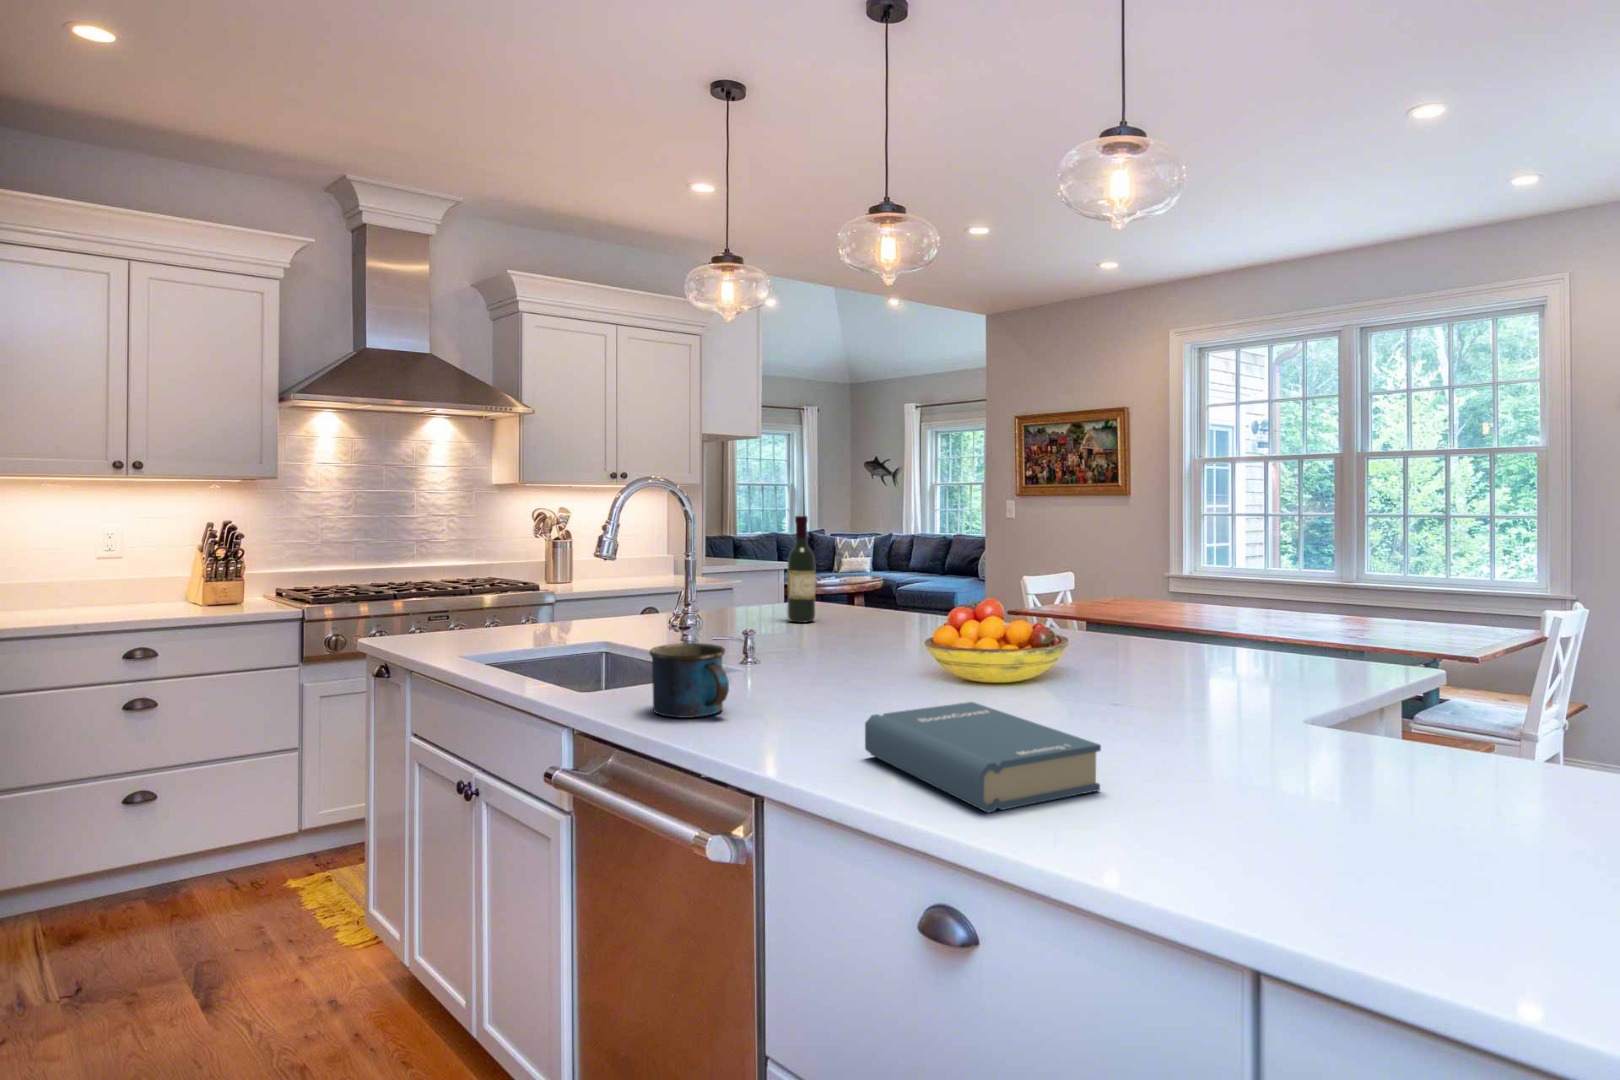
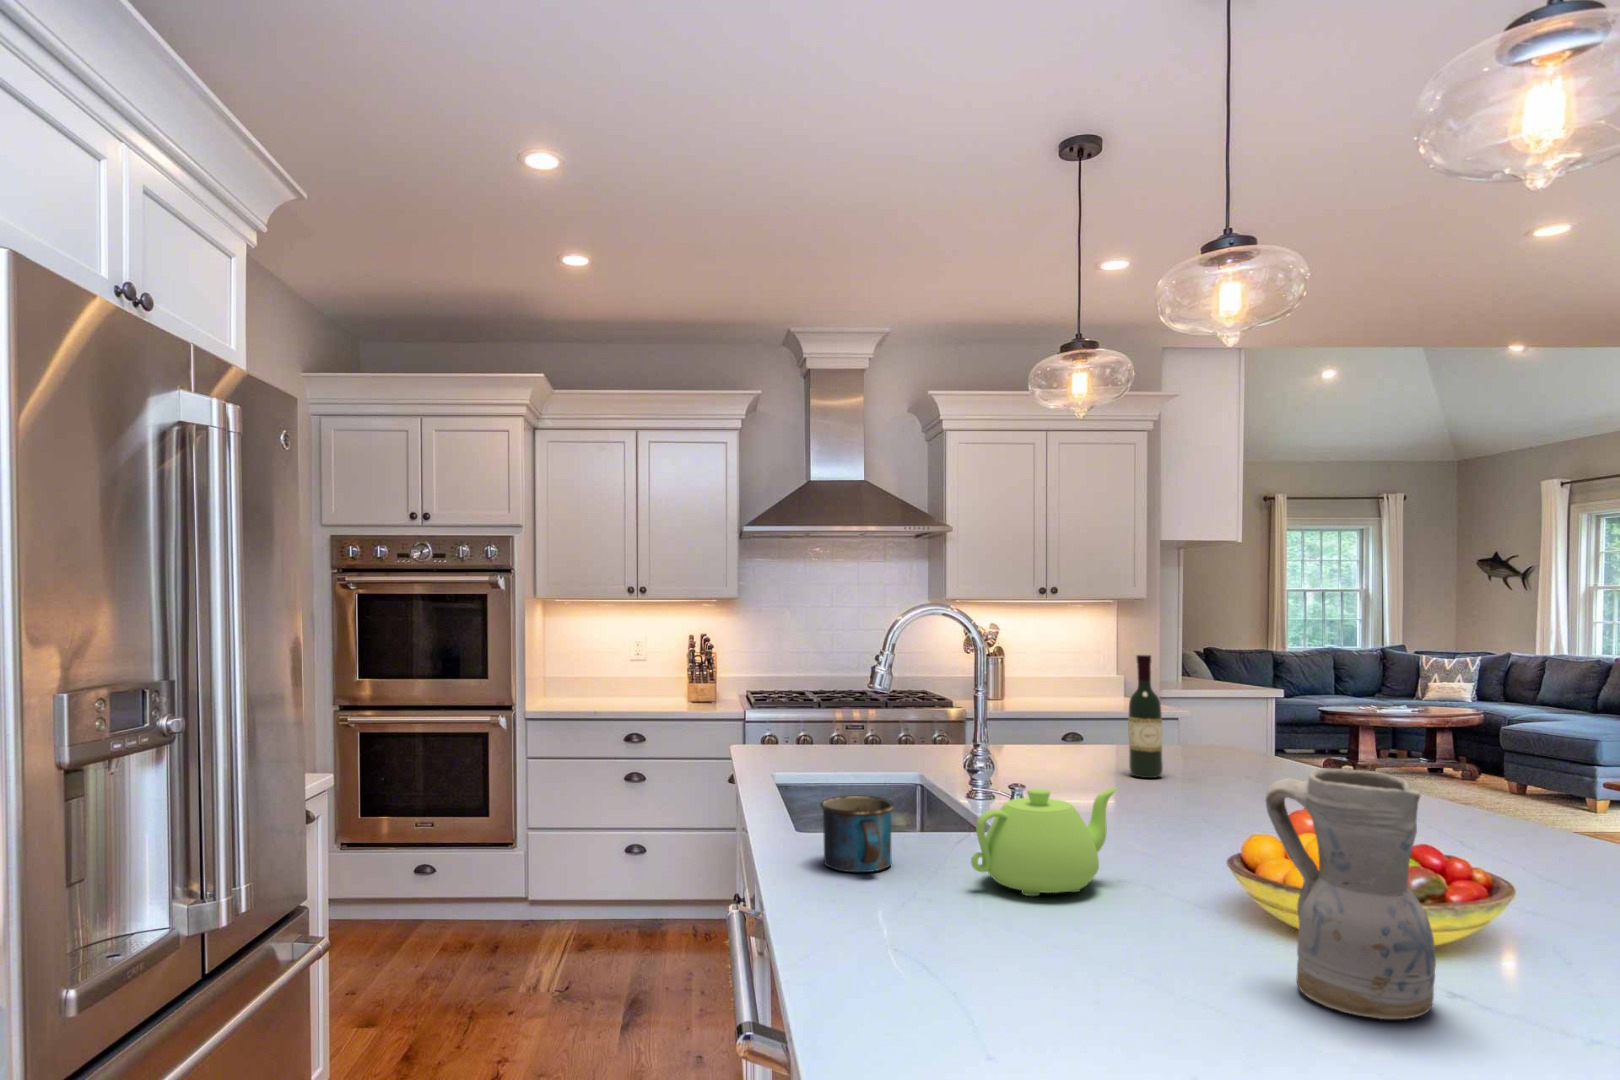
ceramic pitcher: none [1126,565,1256,748] -> present [1266,768,1436,1019]
teapot: none [816,612,921,712] -> present [971,788,1117,896]
hardback book: present [865,702,1101,813] -> none [932,898,1108,1030]

